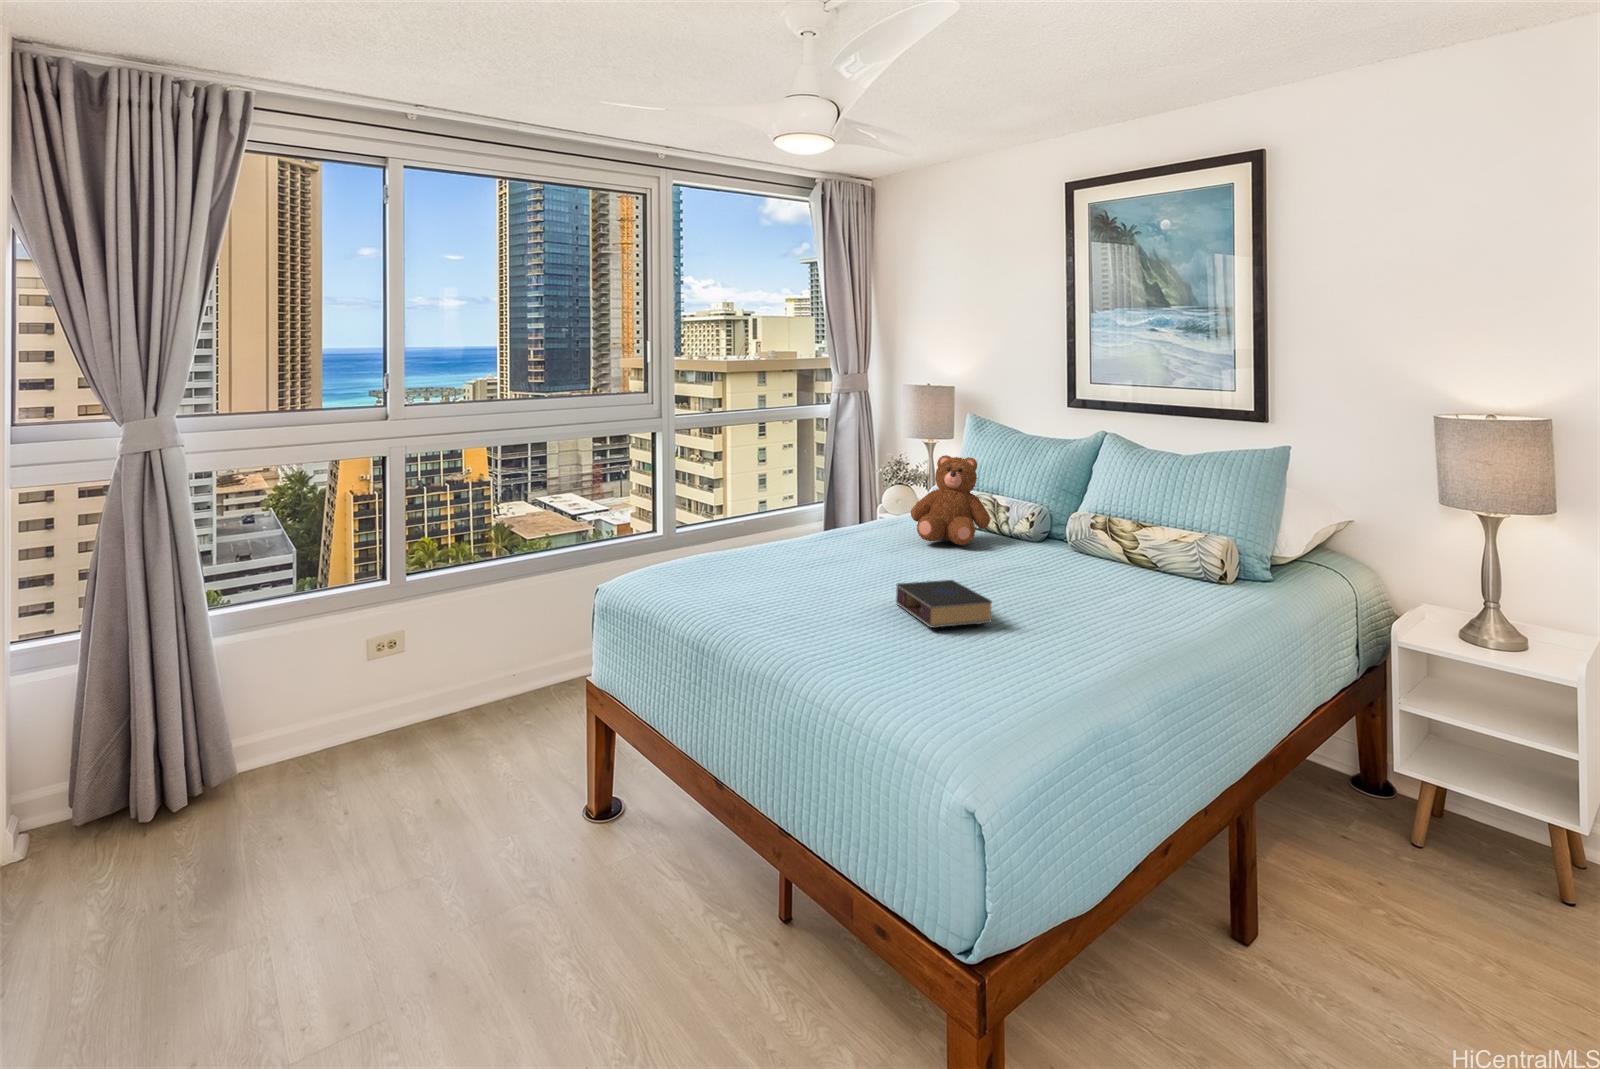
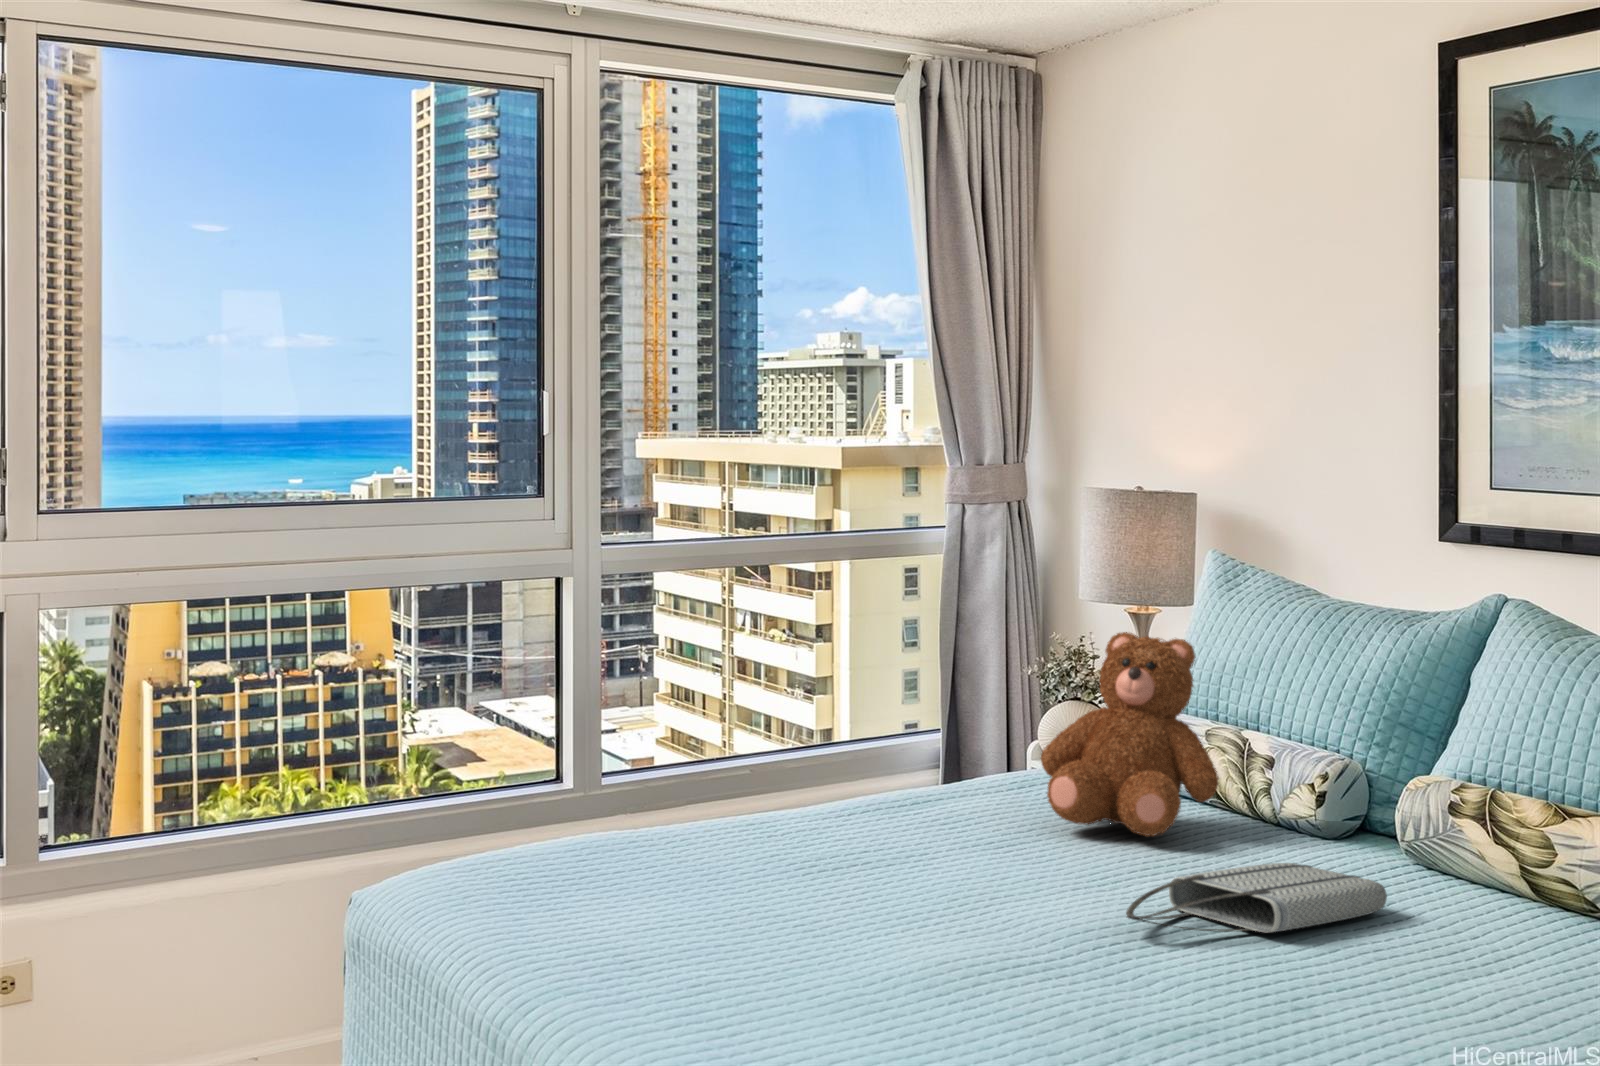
tote bag: none [973,554,1073,585] -> present [1126,863,1387,933]
book: present [896,580,992,628] -> none [925,909,1127,1019]

